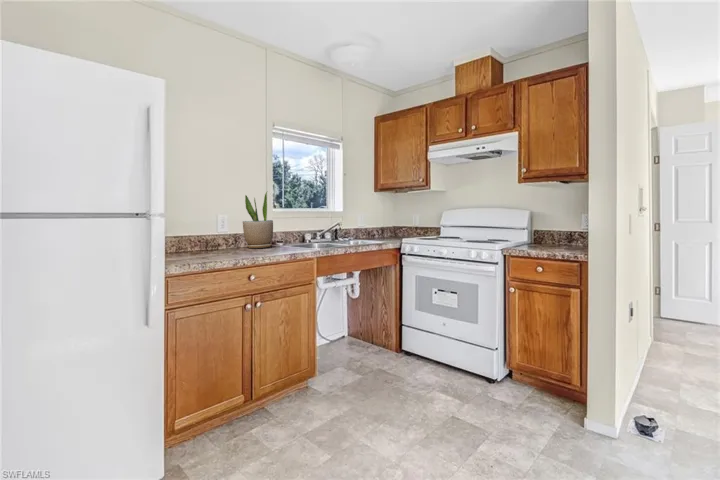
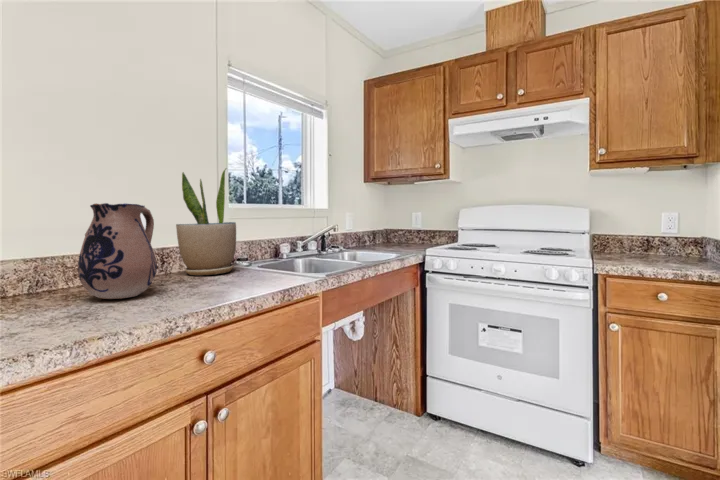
ceramic pitcher: none [202,213,232,253] -> present [78,203,157,299]

